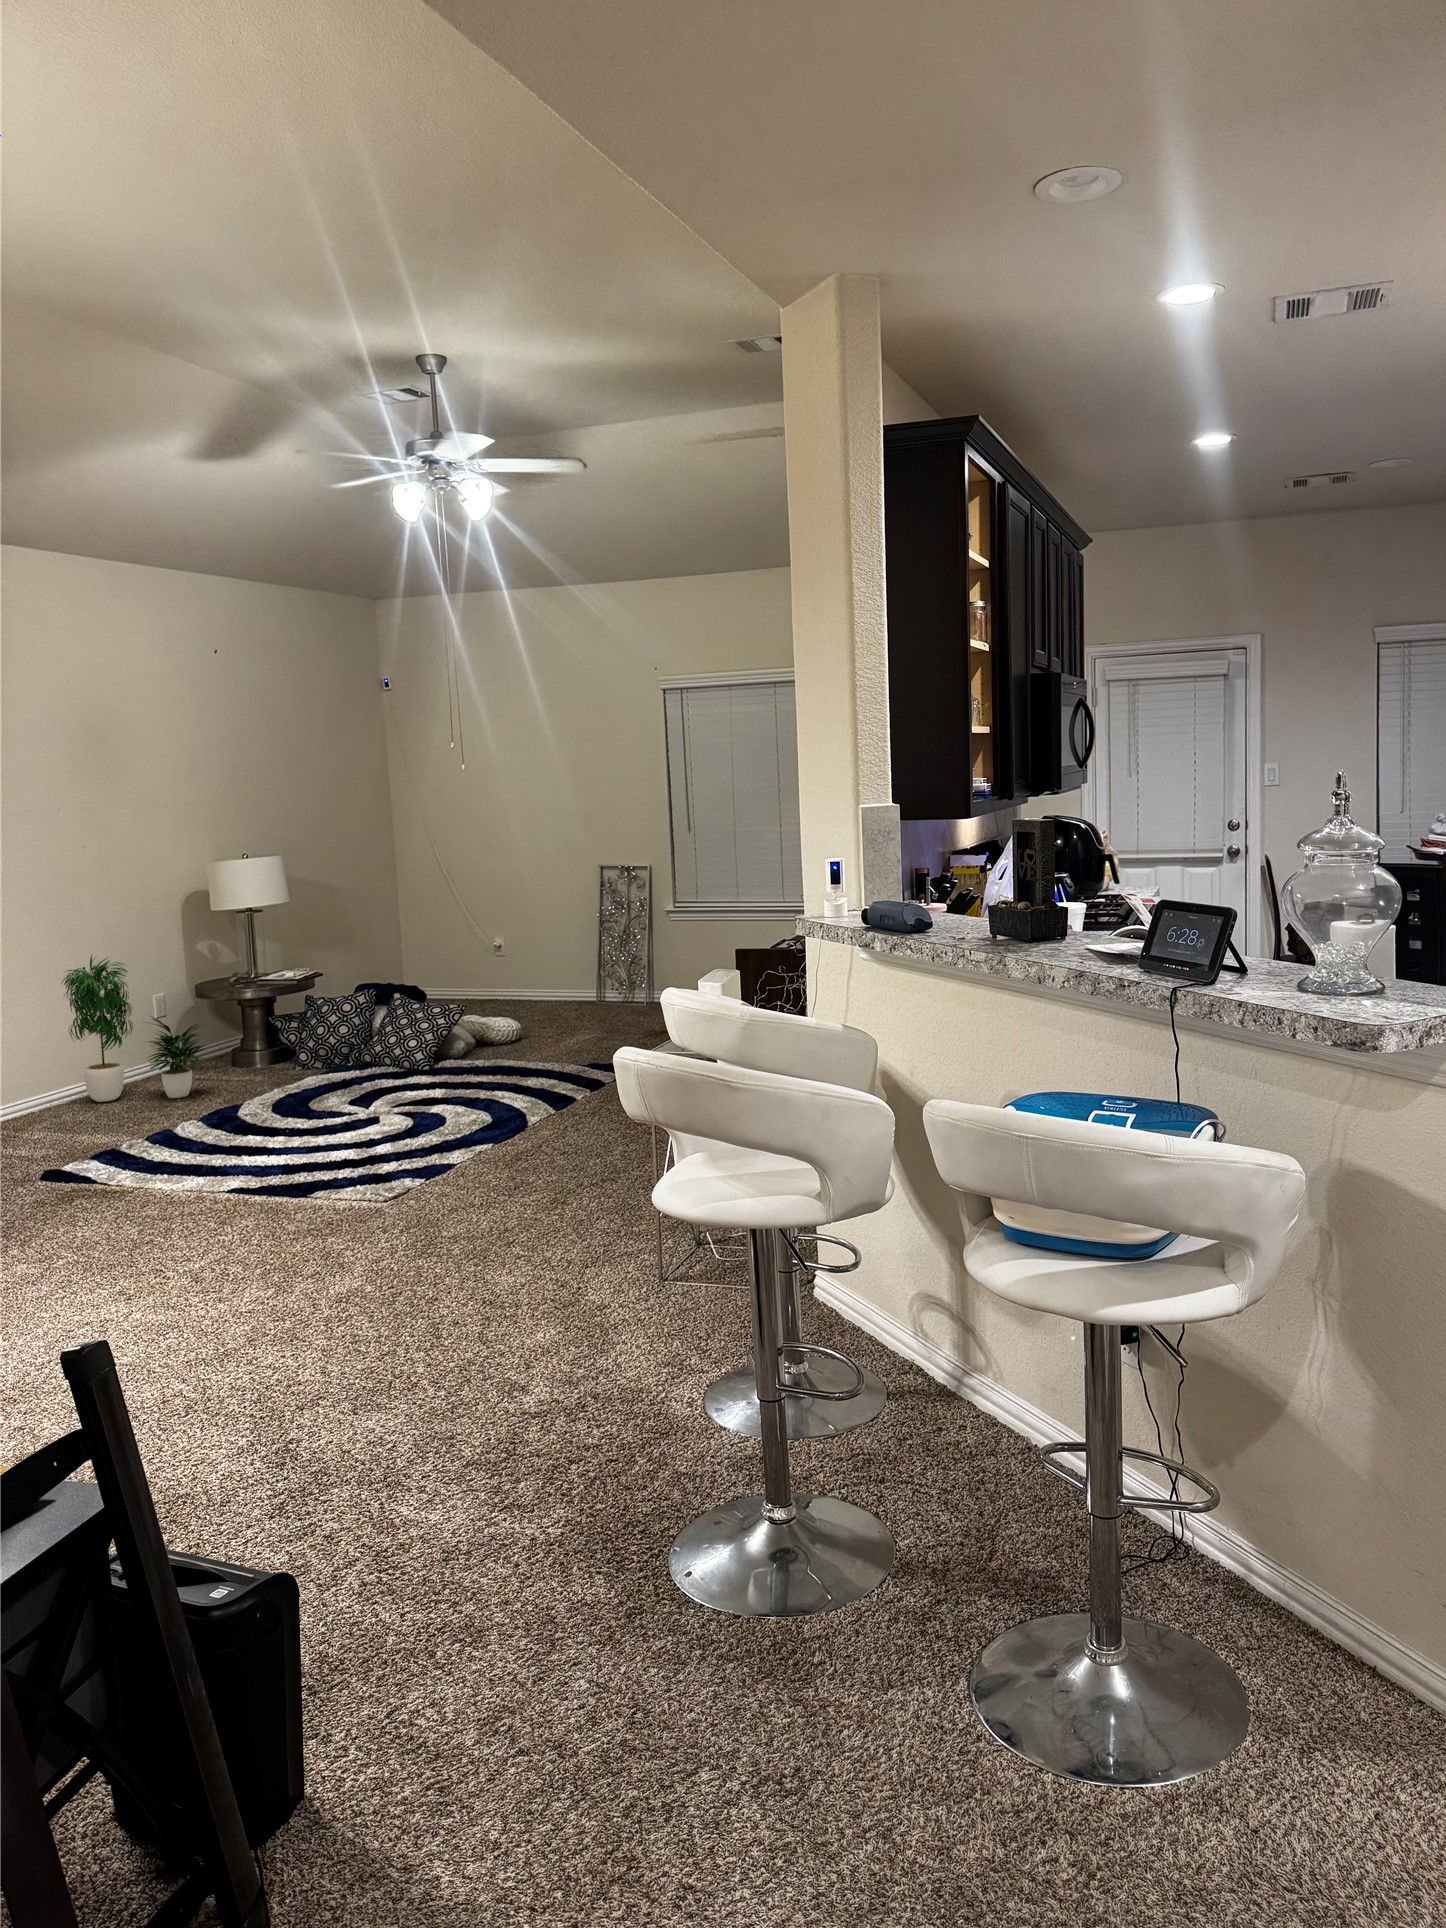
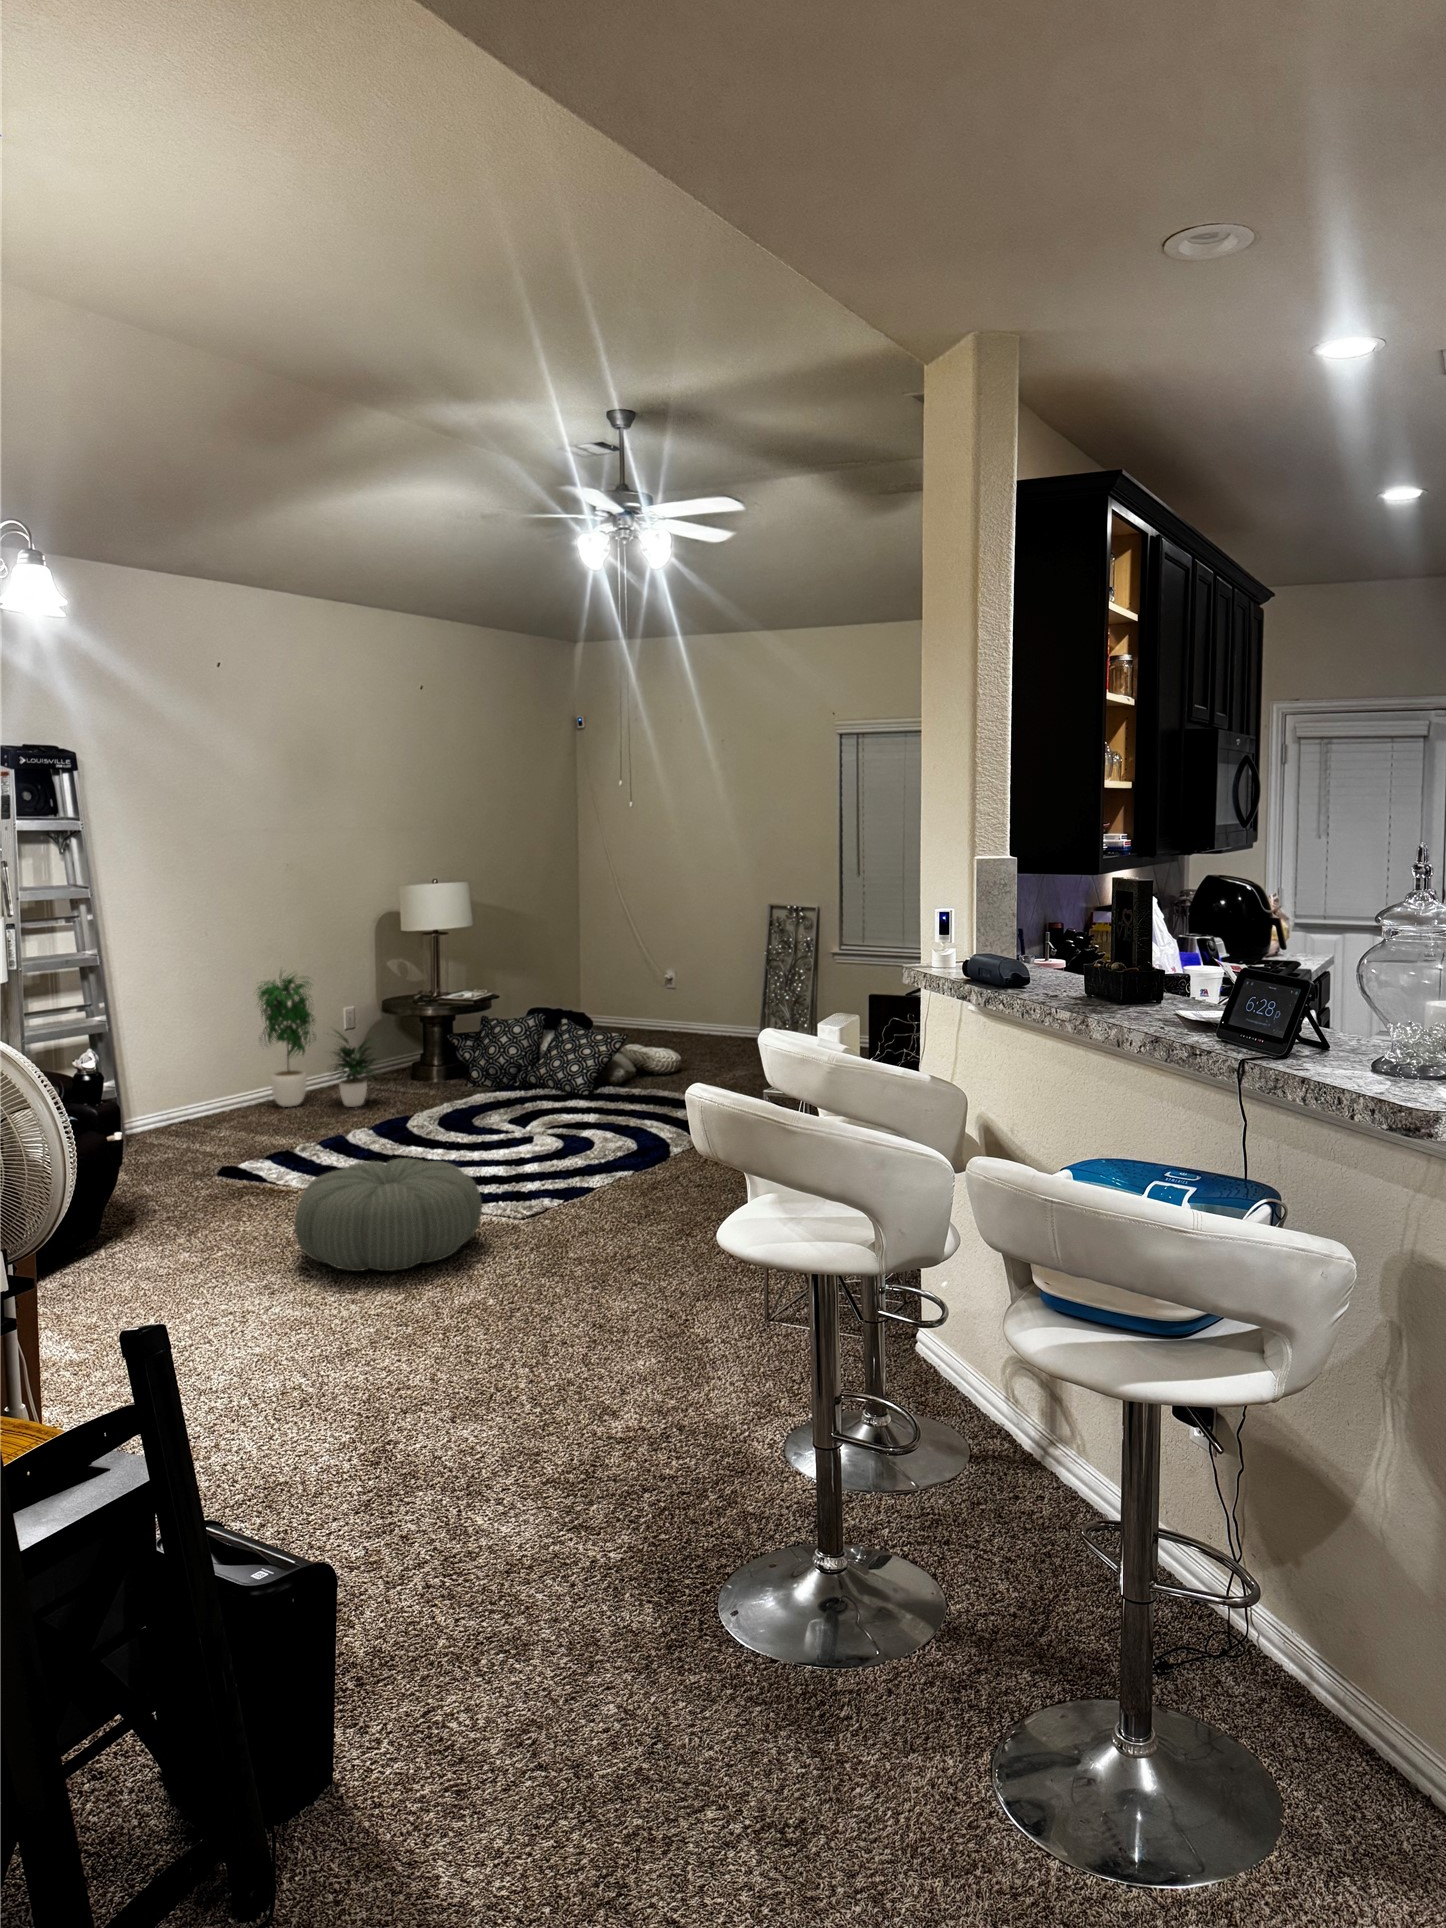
pouf: none [144,1146,347,1266] -> present [295,1158,482,1271]

